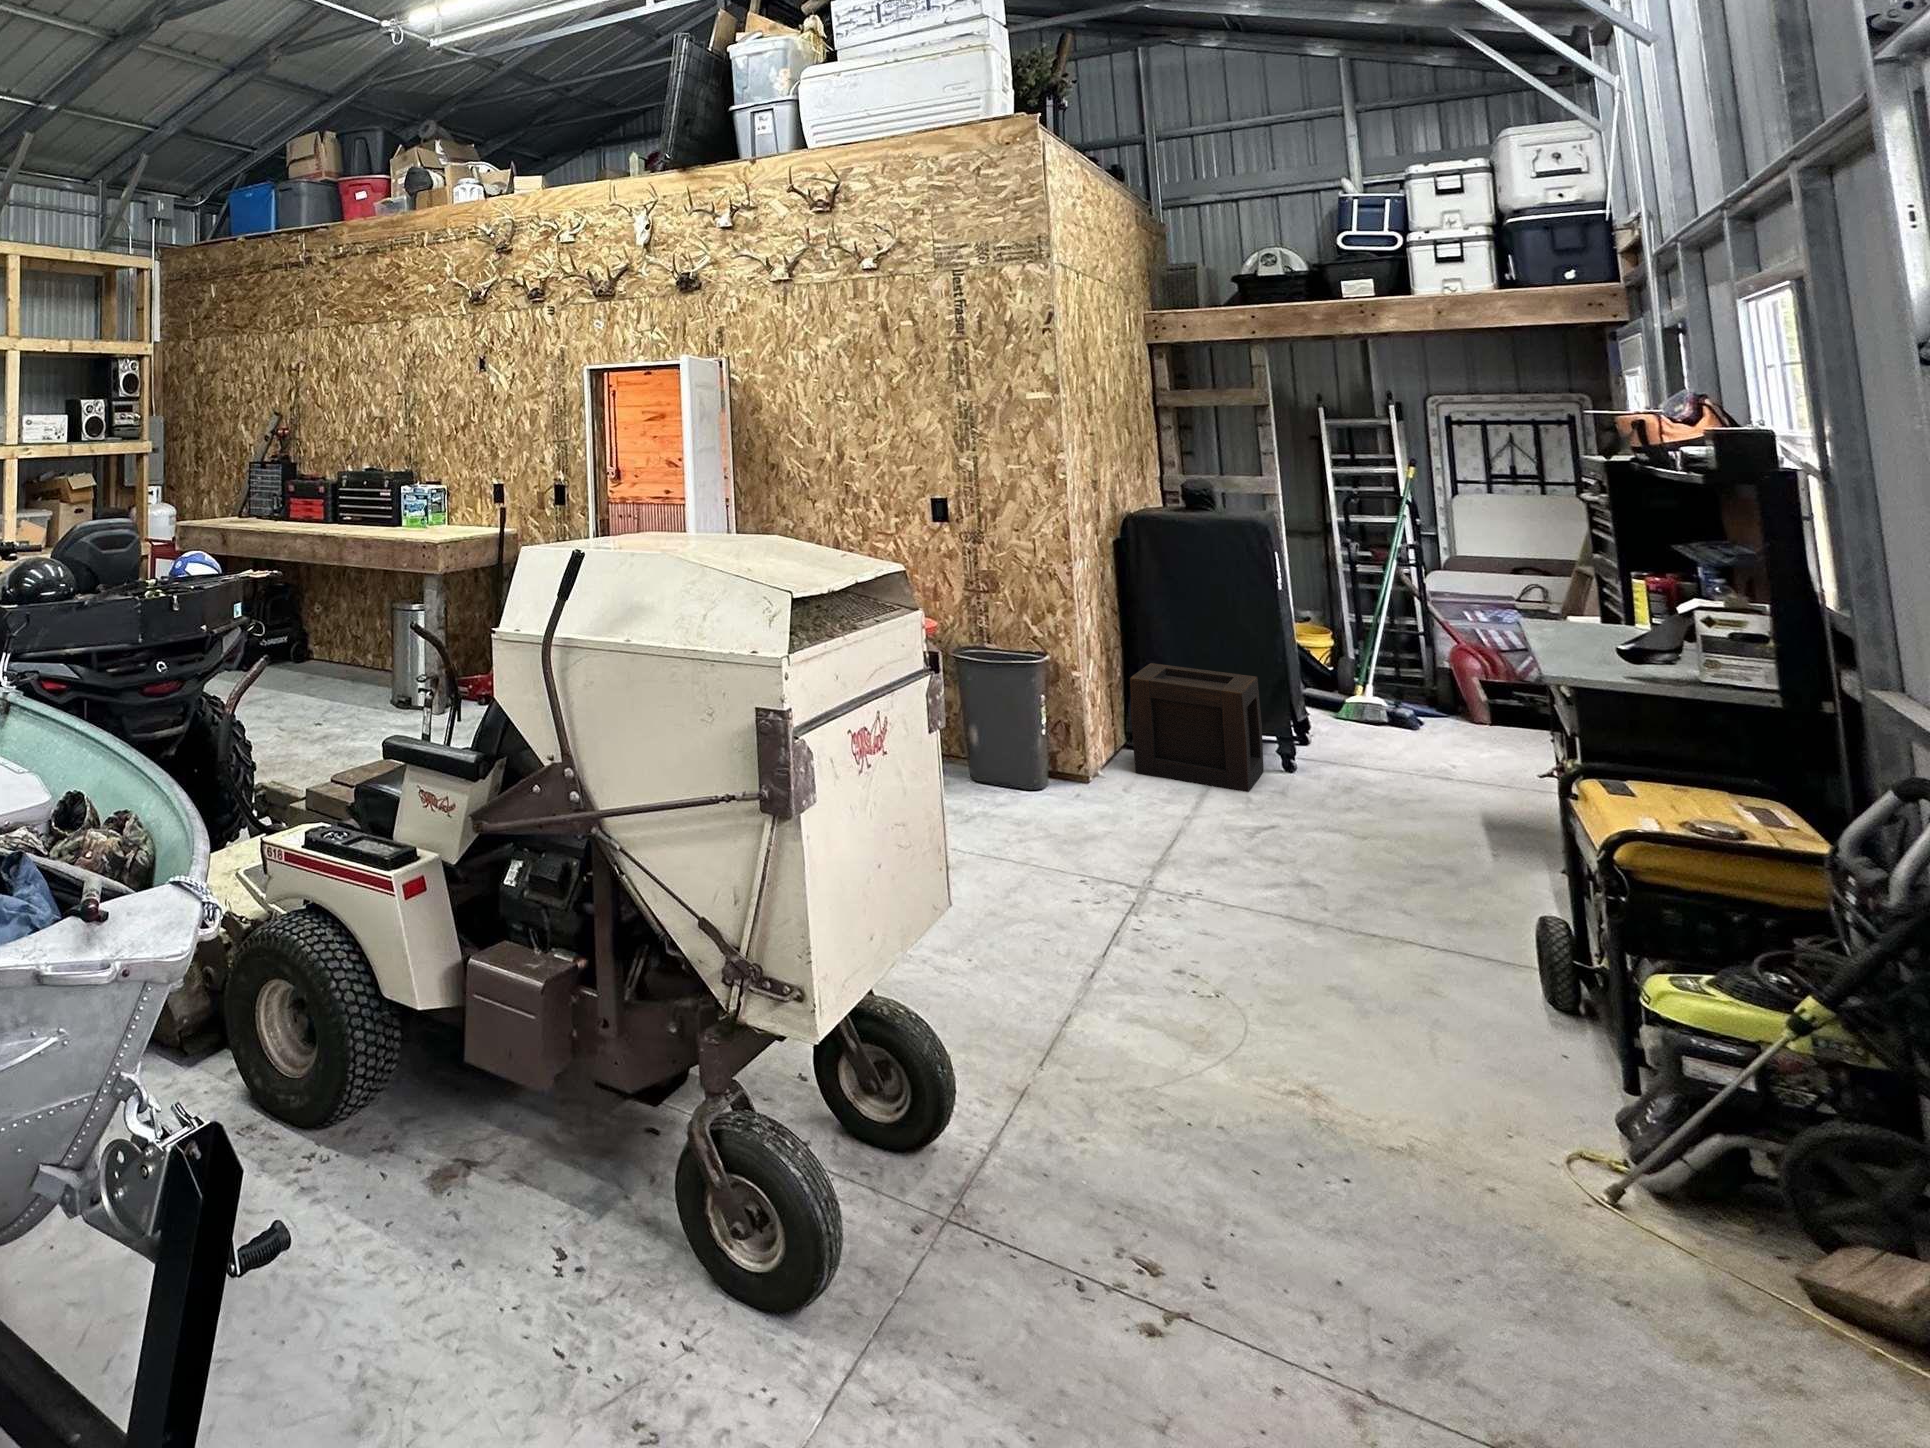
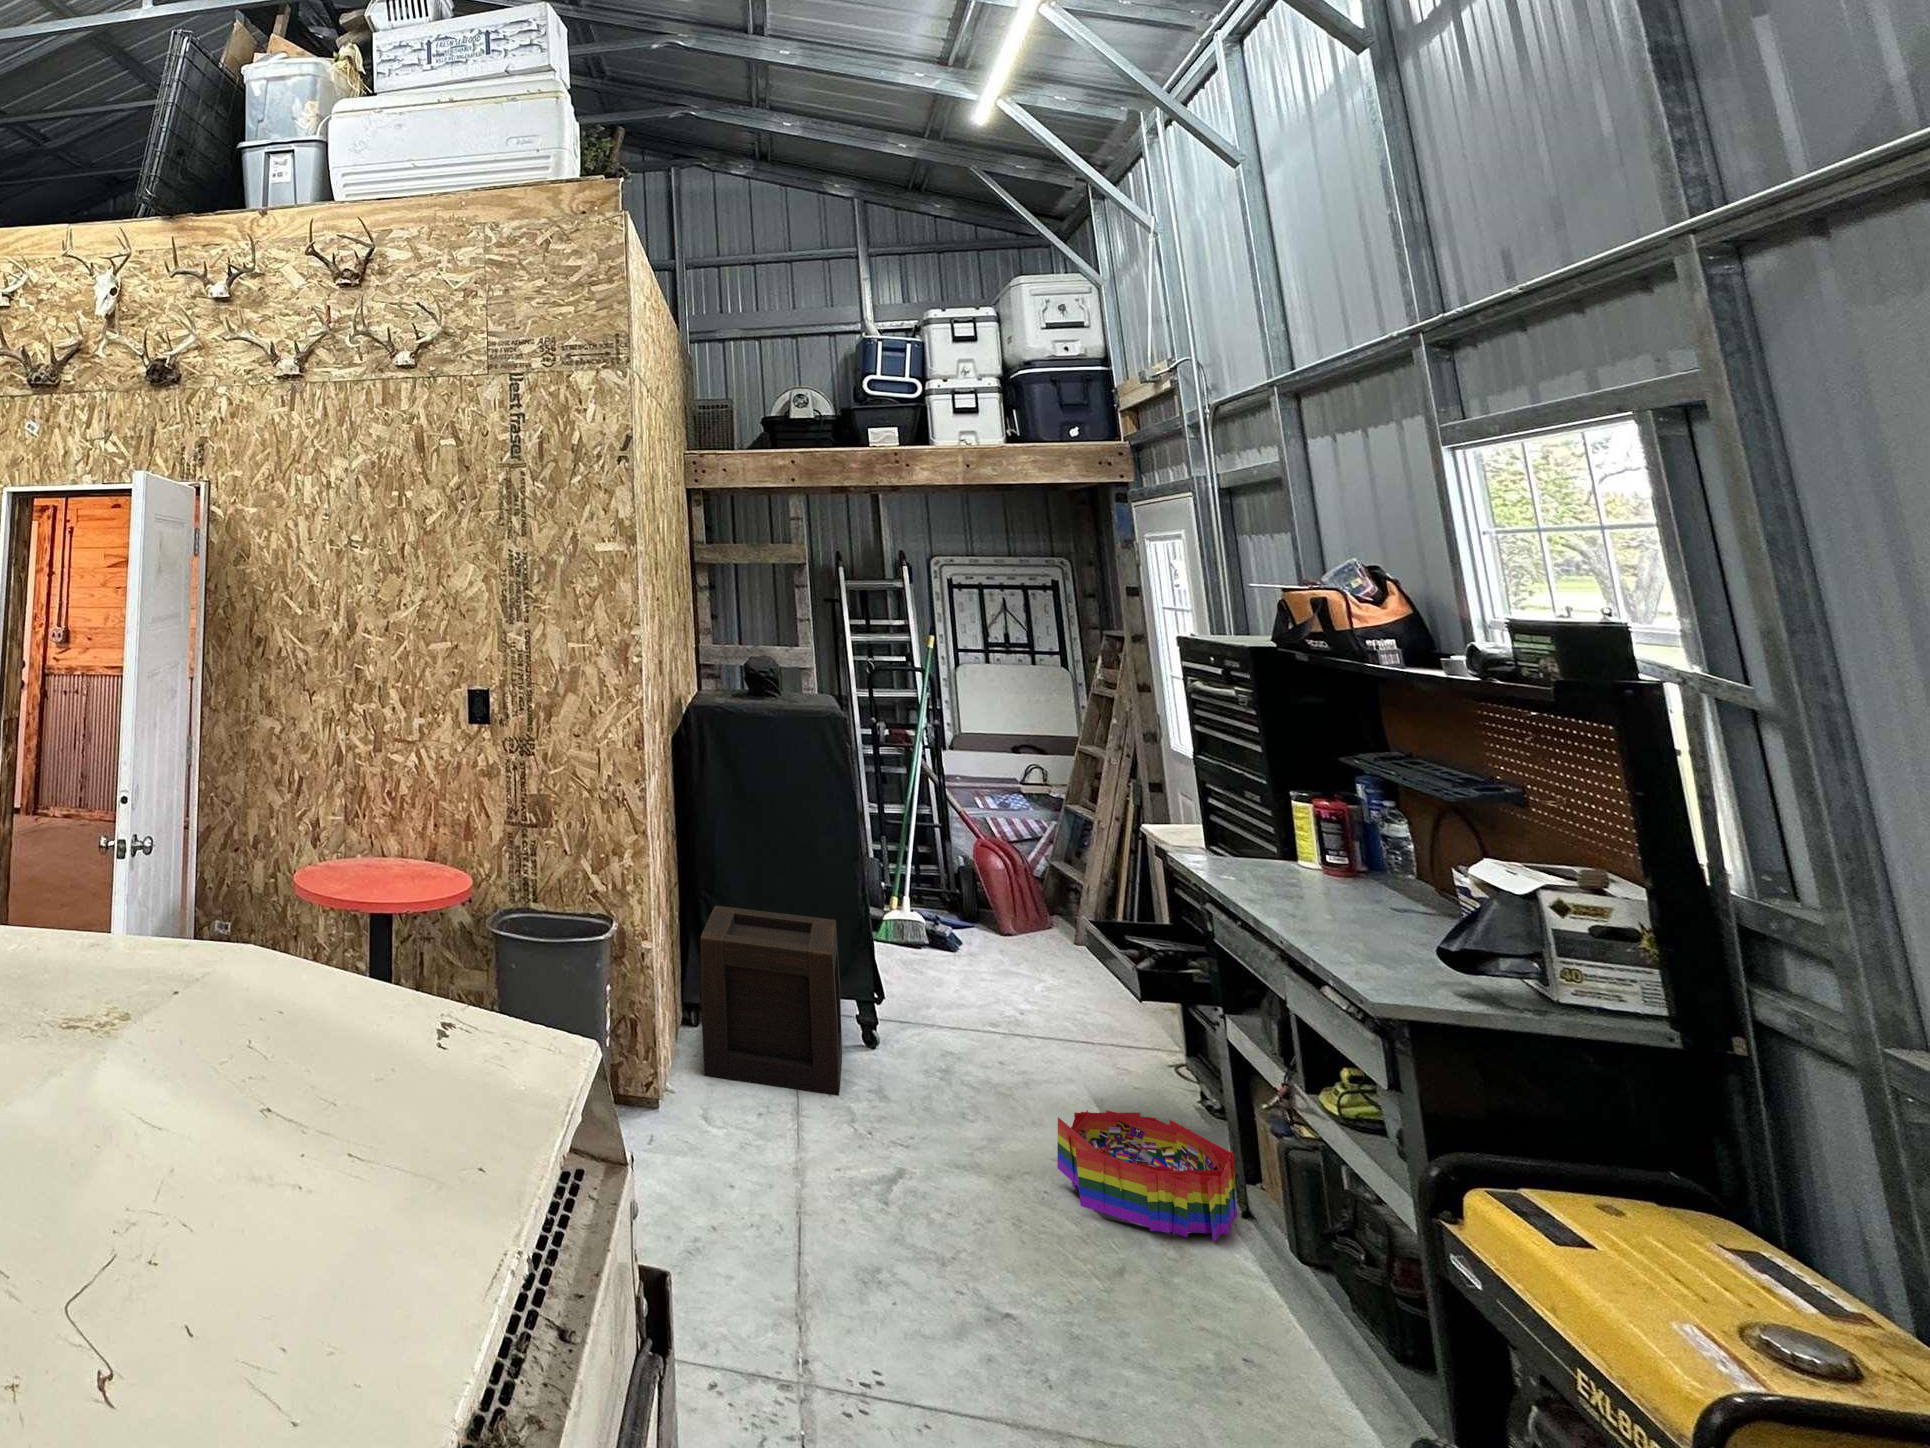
storage bin: none [1419,802,1576,885] -> present [1057,1110,1237,1242]

